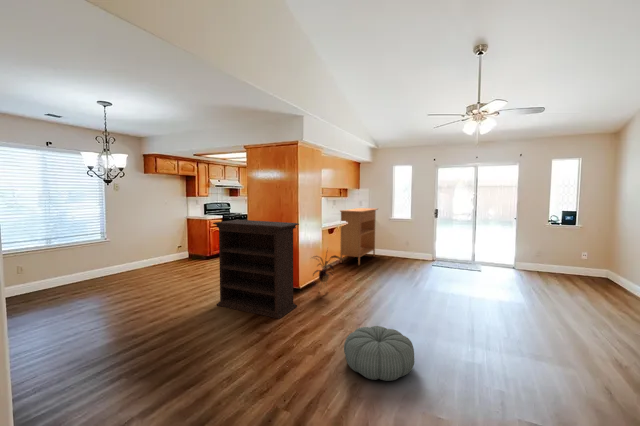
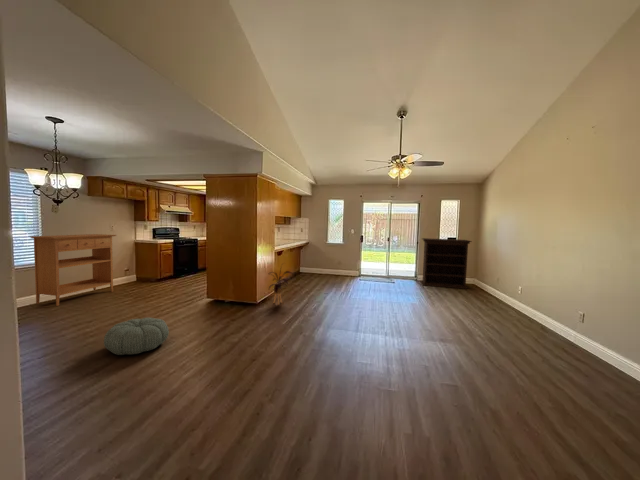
console table: present [340,208,377,265] -> present [30,234,116,306]
bookshelf: present [213,220,299,319] -> present [421,238,471,289]
pouf: present [344,326,415,381] -> present [104,318,169,355]

